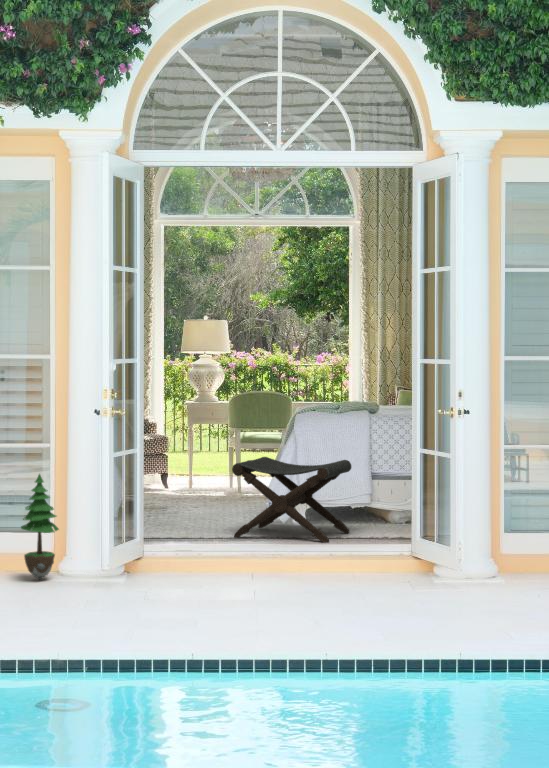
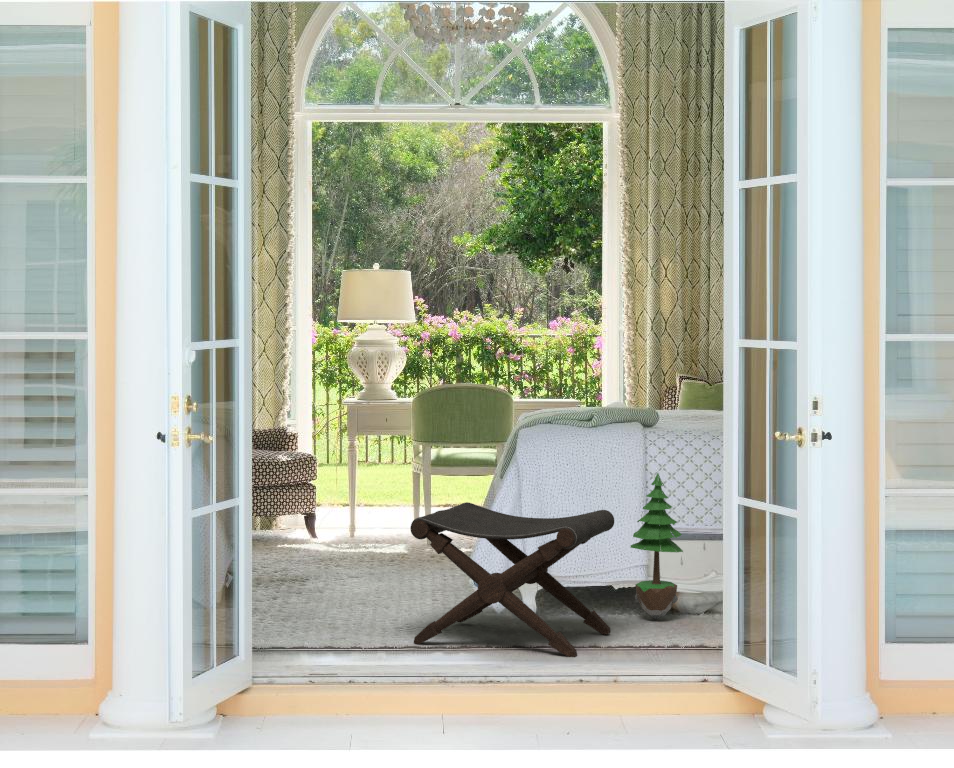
potted tree: present [21,474,59,579] -> present [631,473,683,619]

